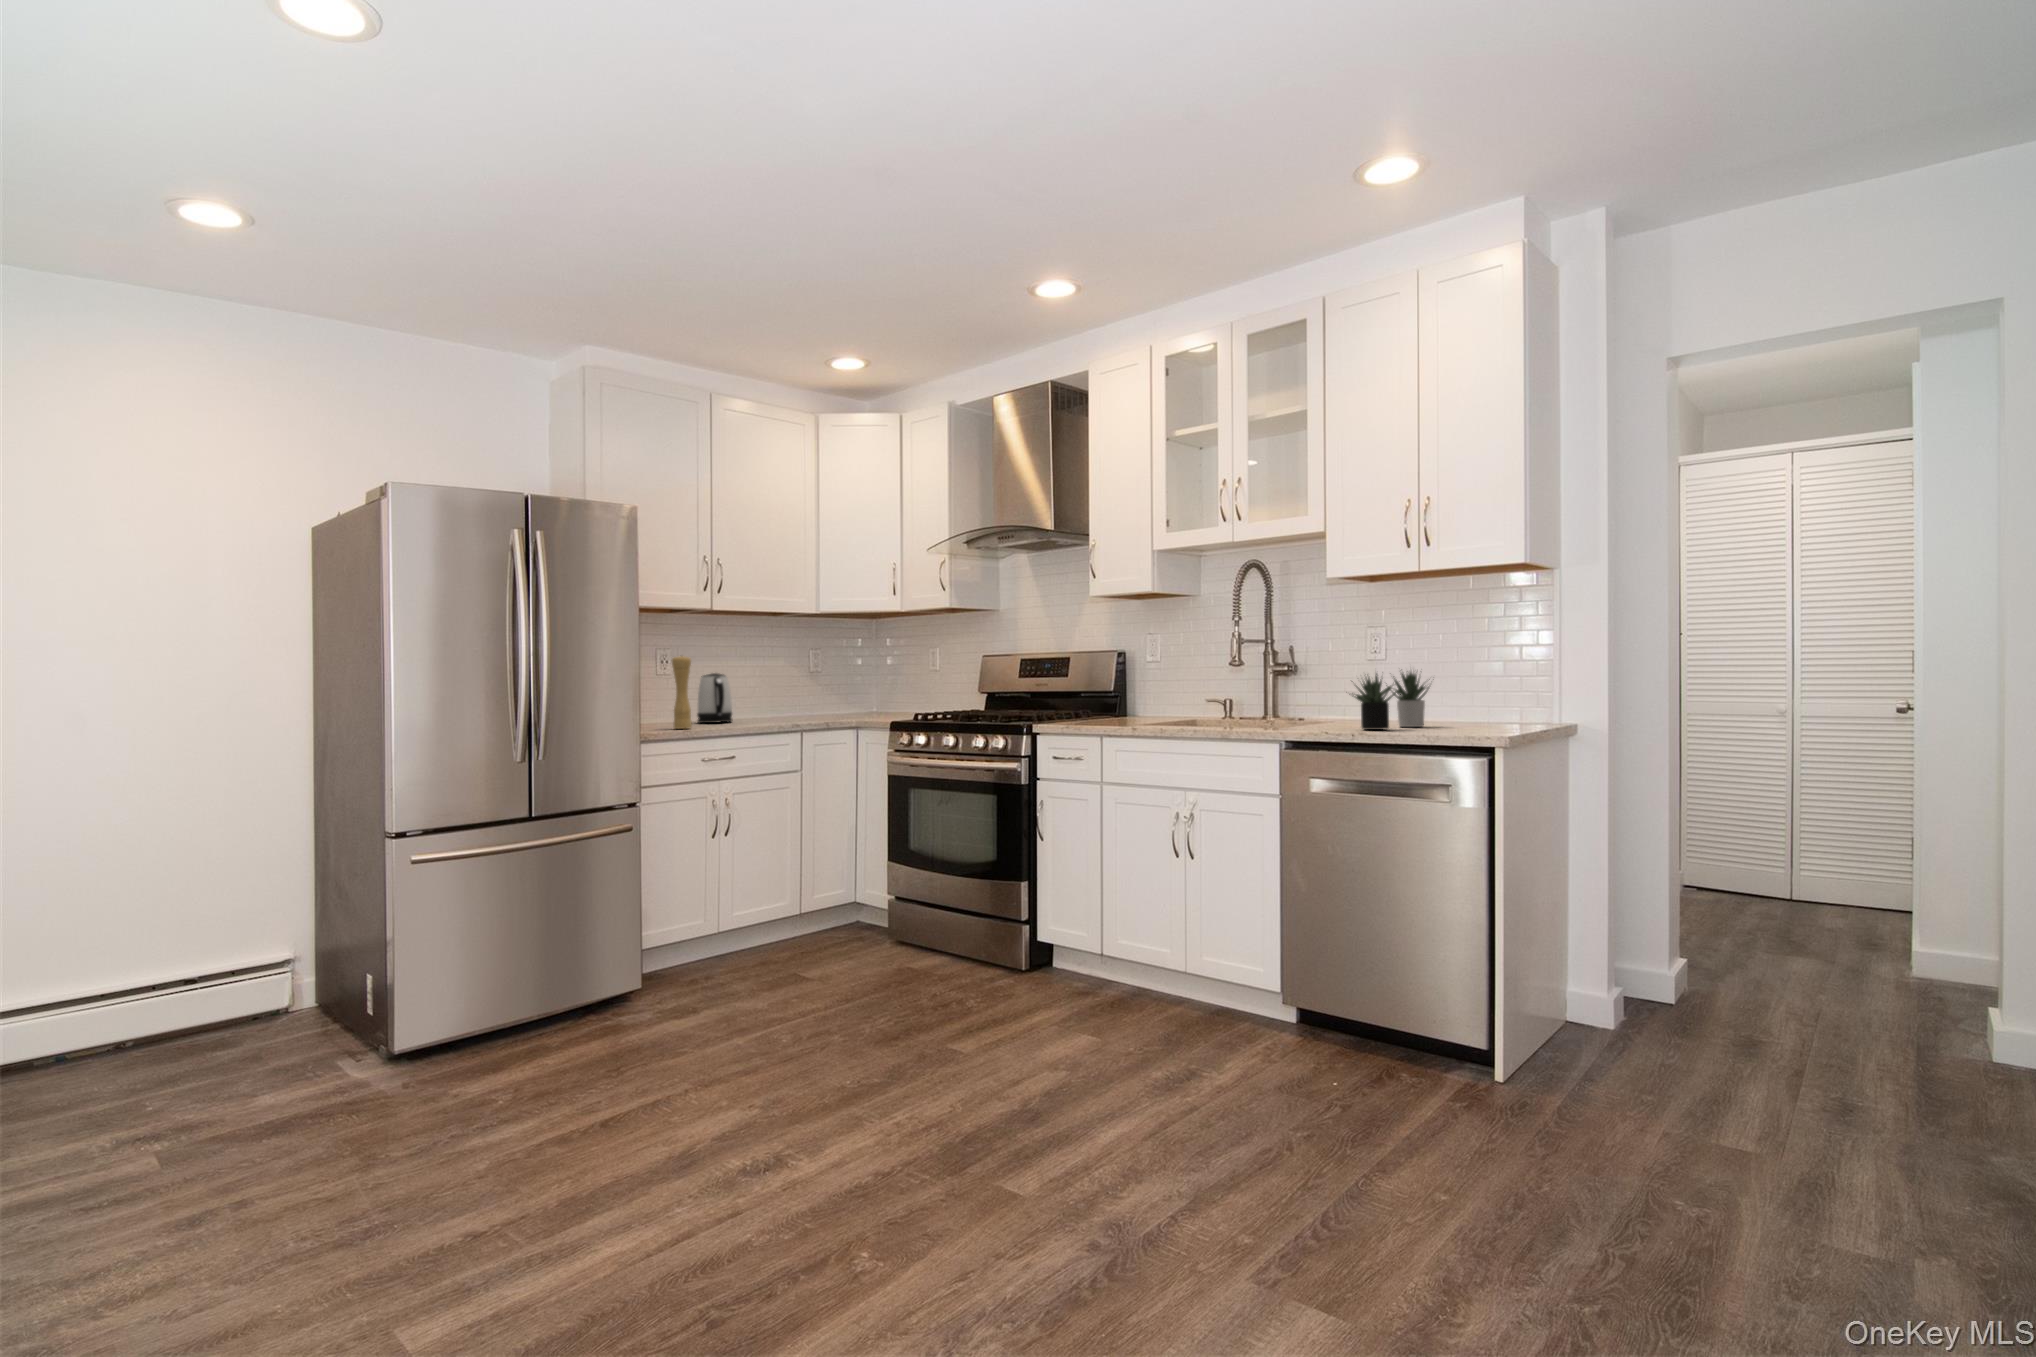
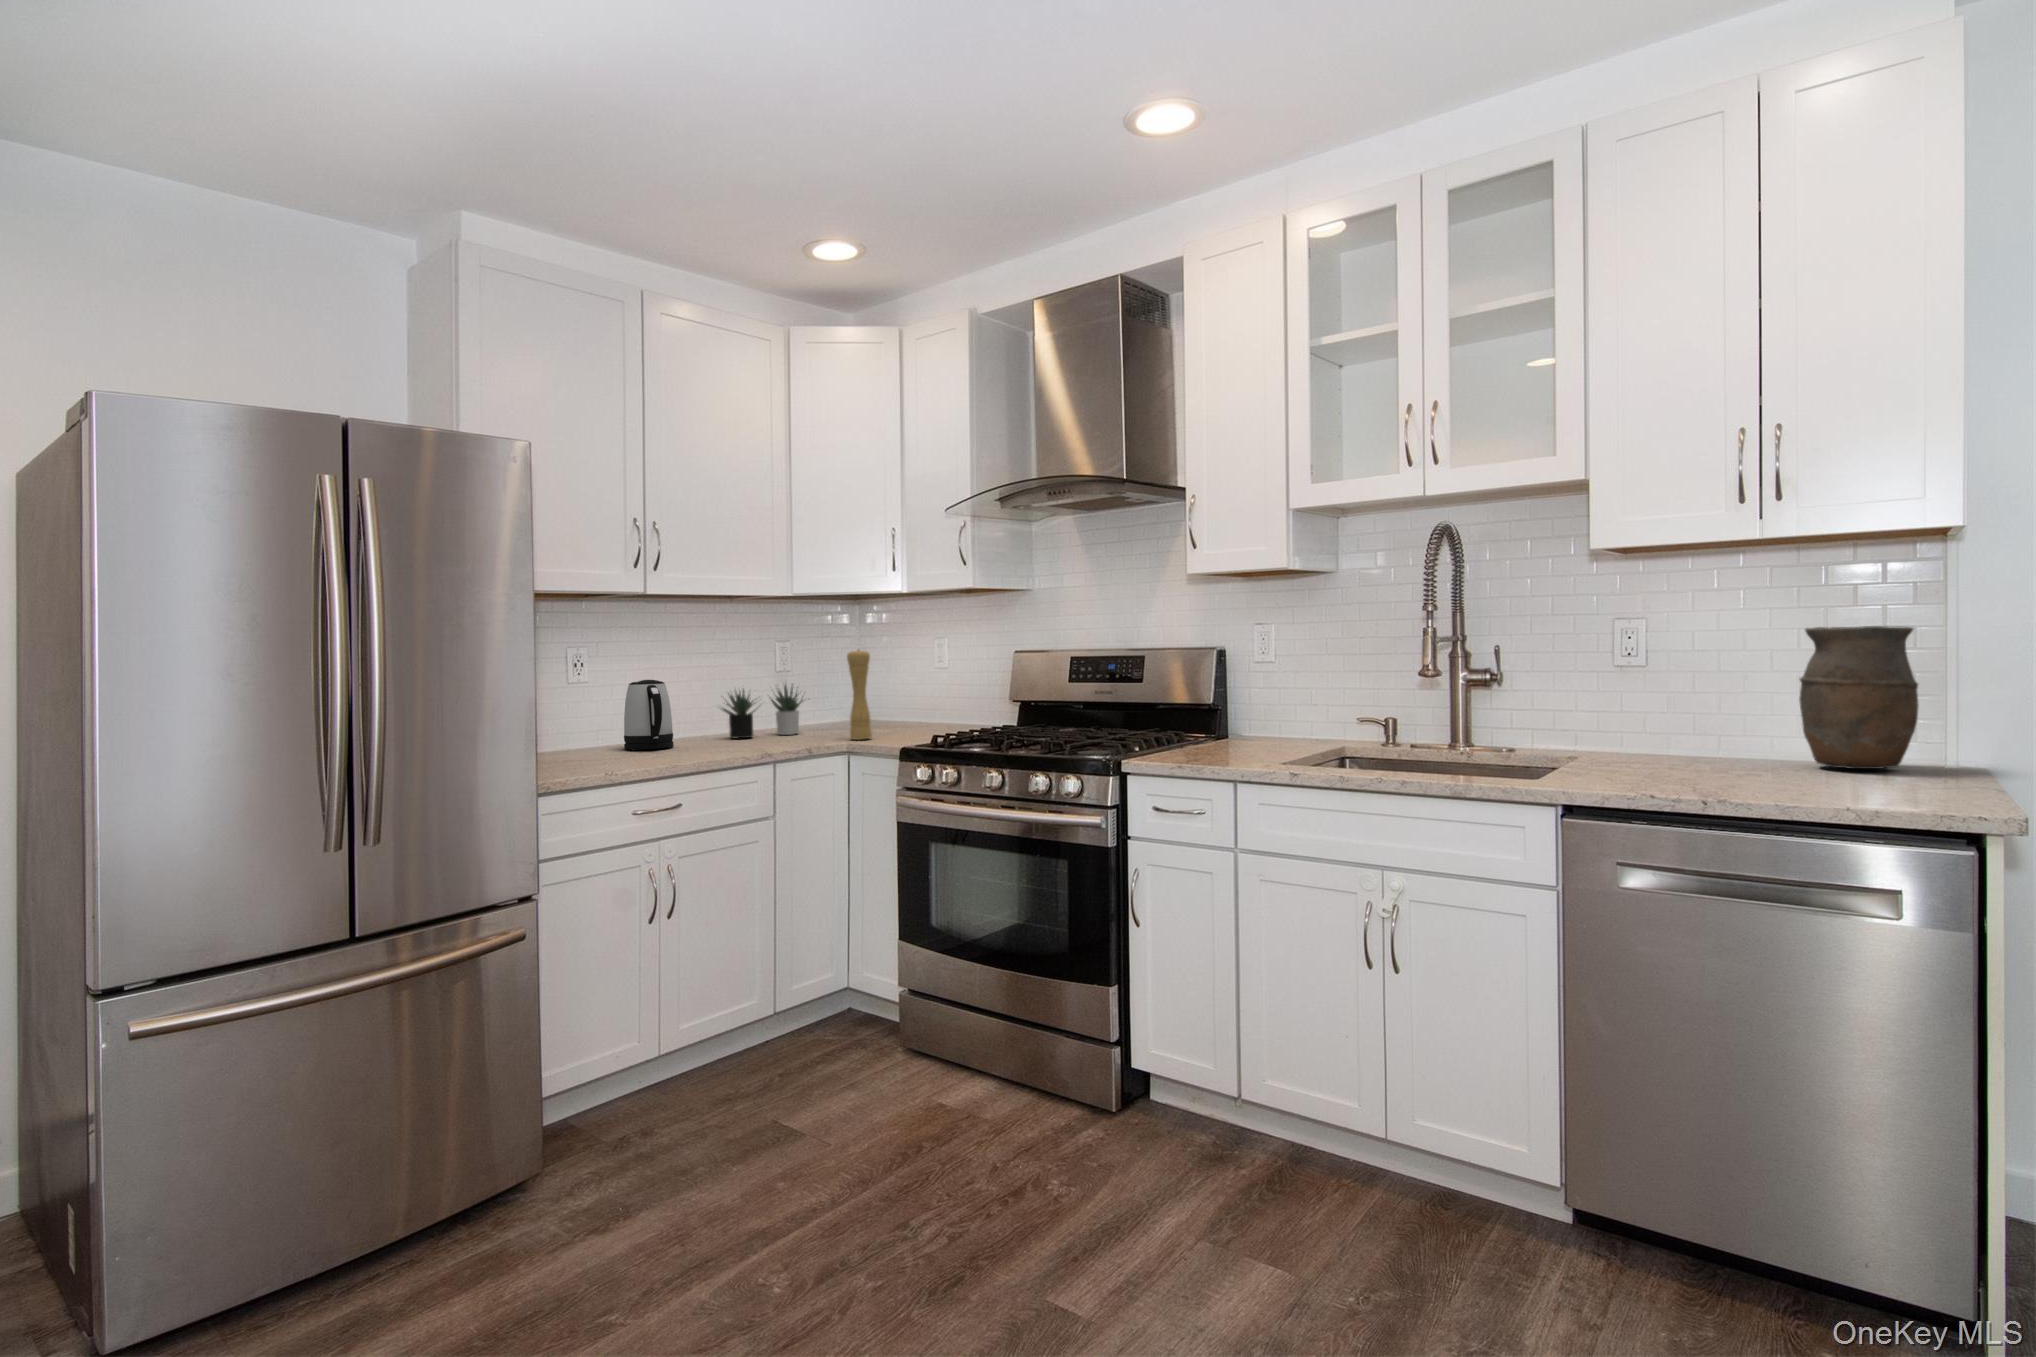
vase: none [1459,628,1527,723] -> present [1799,626,1919,769]
pepper mill: present [672,656,692,729] -> present [847,650,872,740]
succulent plant: present [1349,672,1430,730] -> present [721,685,803,739]

